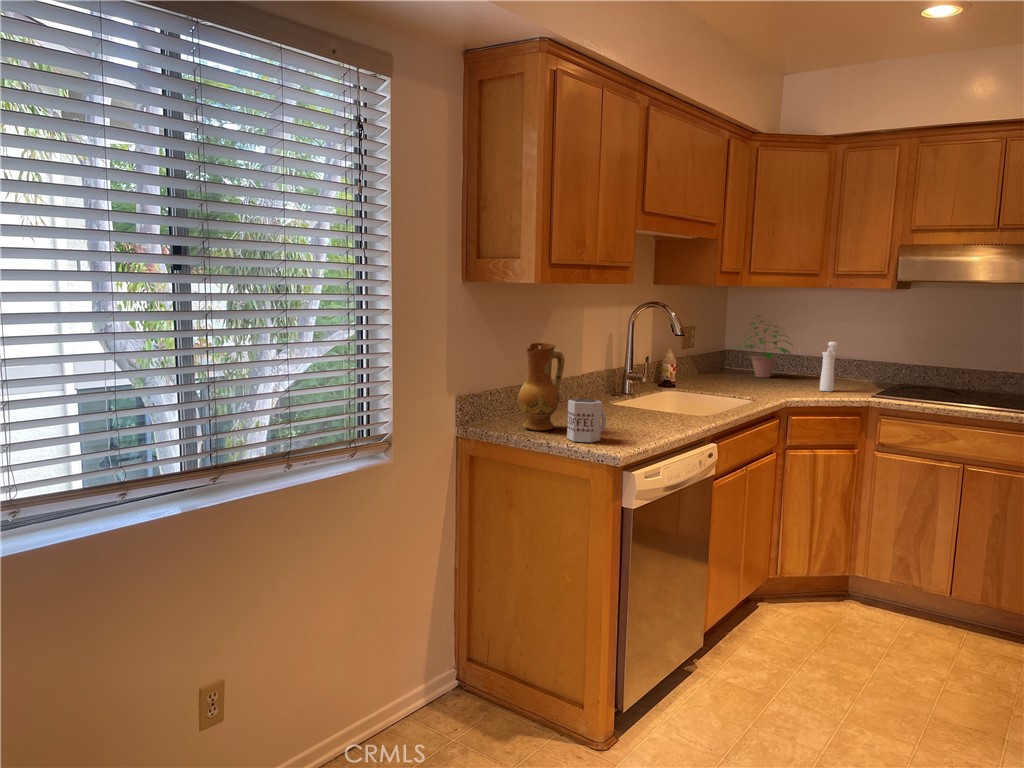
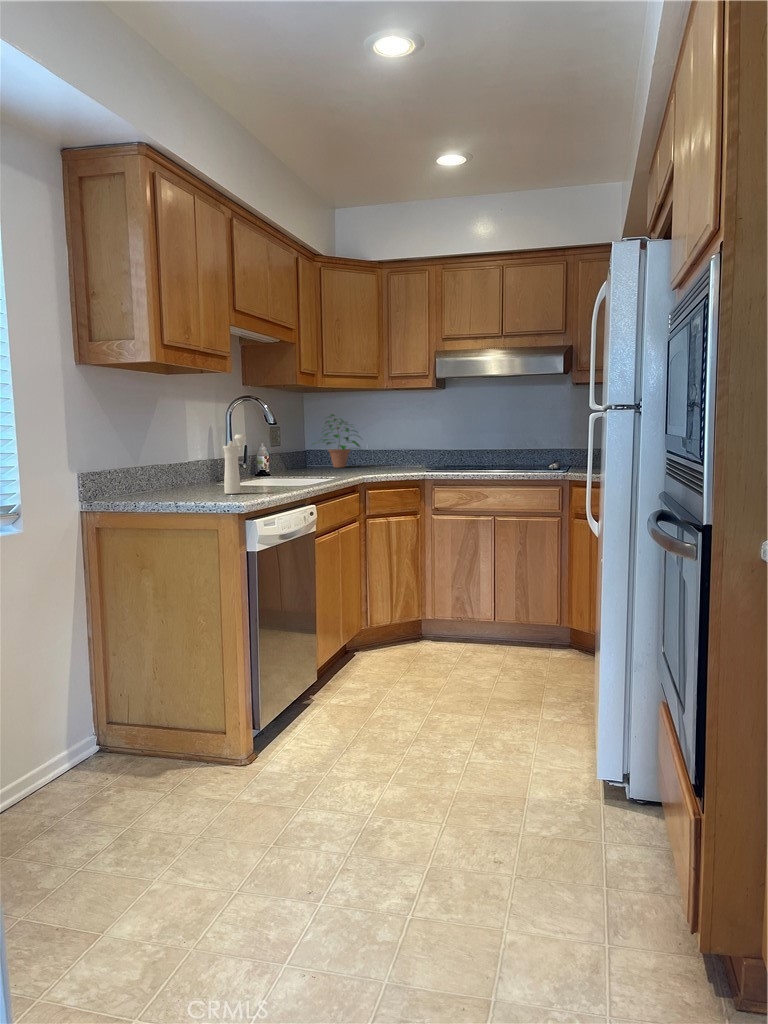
pepper mill: present [820,342,838,391] -> present [223,435,246,494]
ceramic jug: present [518,343,565,431] -> none [140,420,180,498]
mug: present [567,399,606,442] -> none [190,464,224,500]

